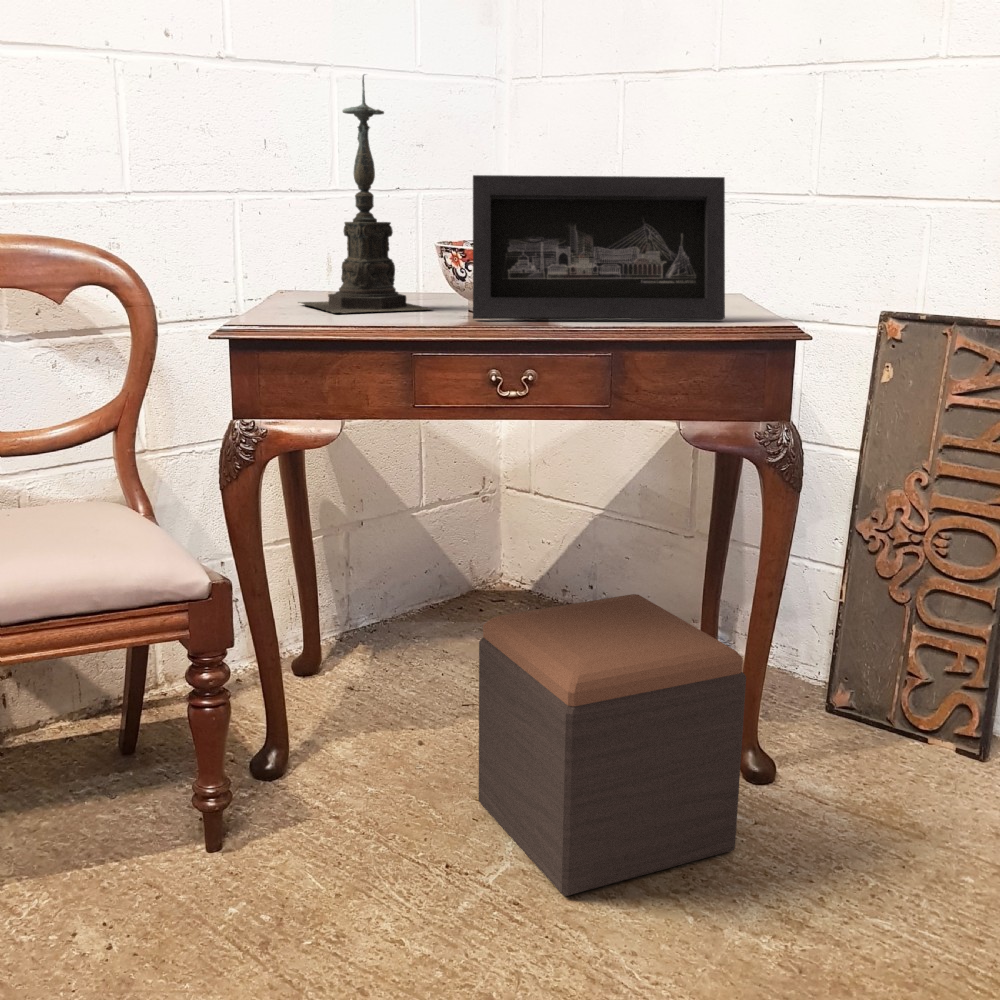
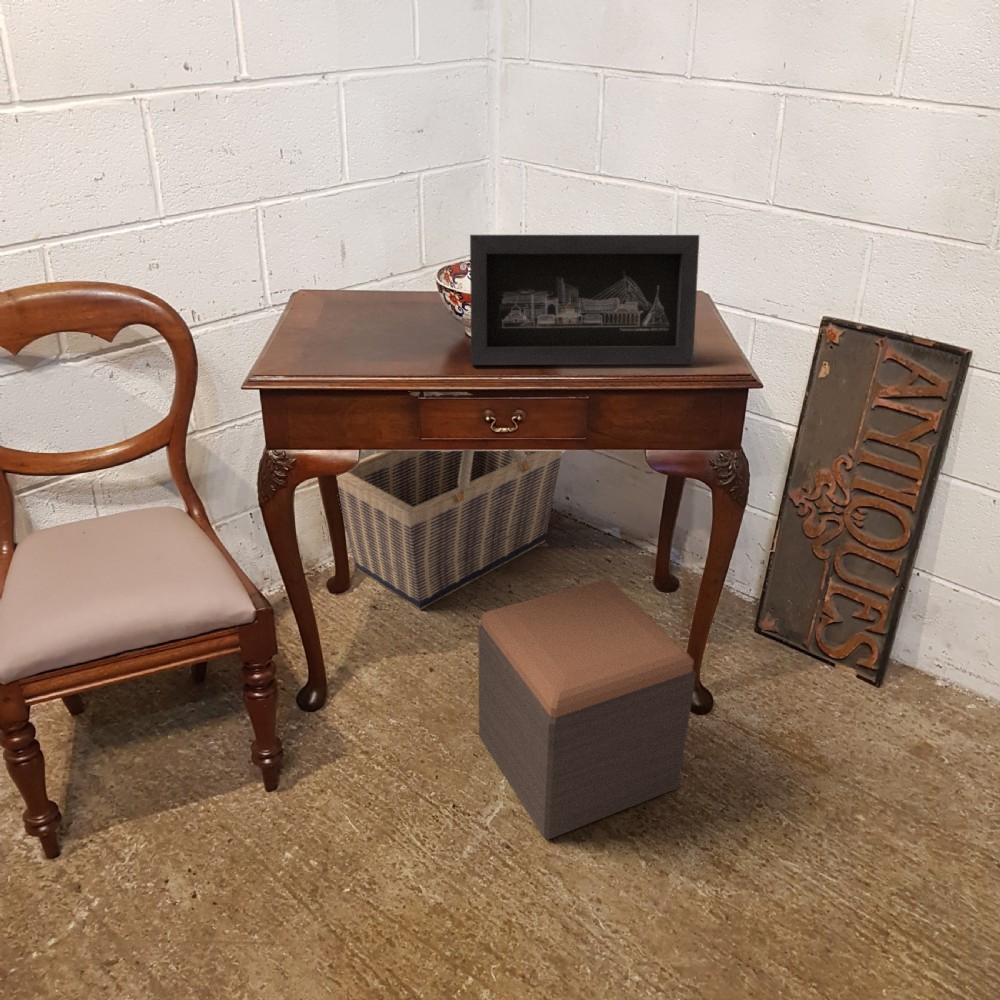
candle holder: present [299,74,431,314] -> none [319,121,437,349]
basket: none [300,417,583,690] -> present [337,392,562,610]

